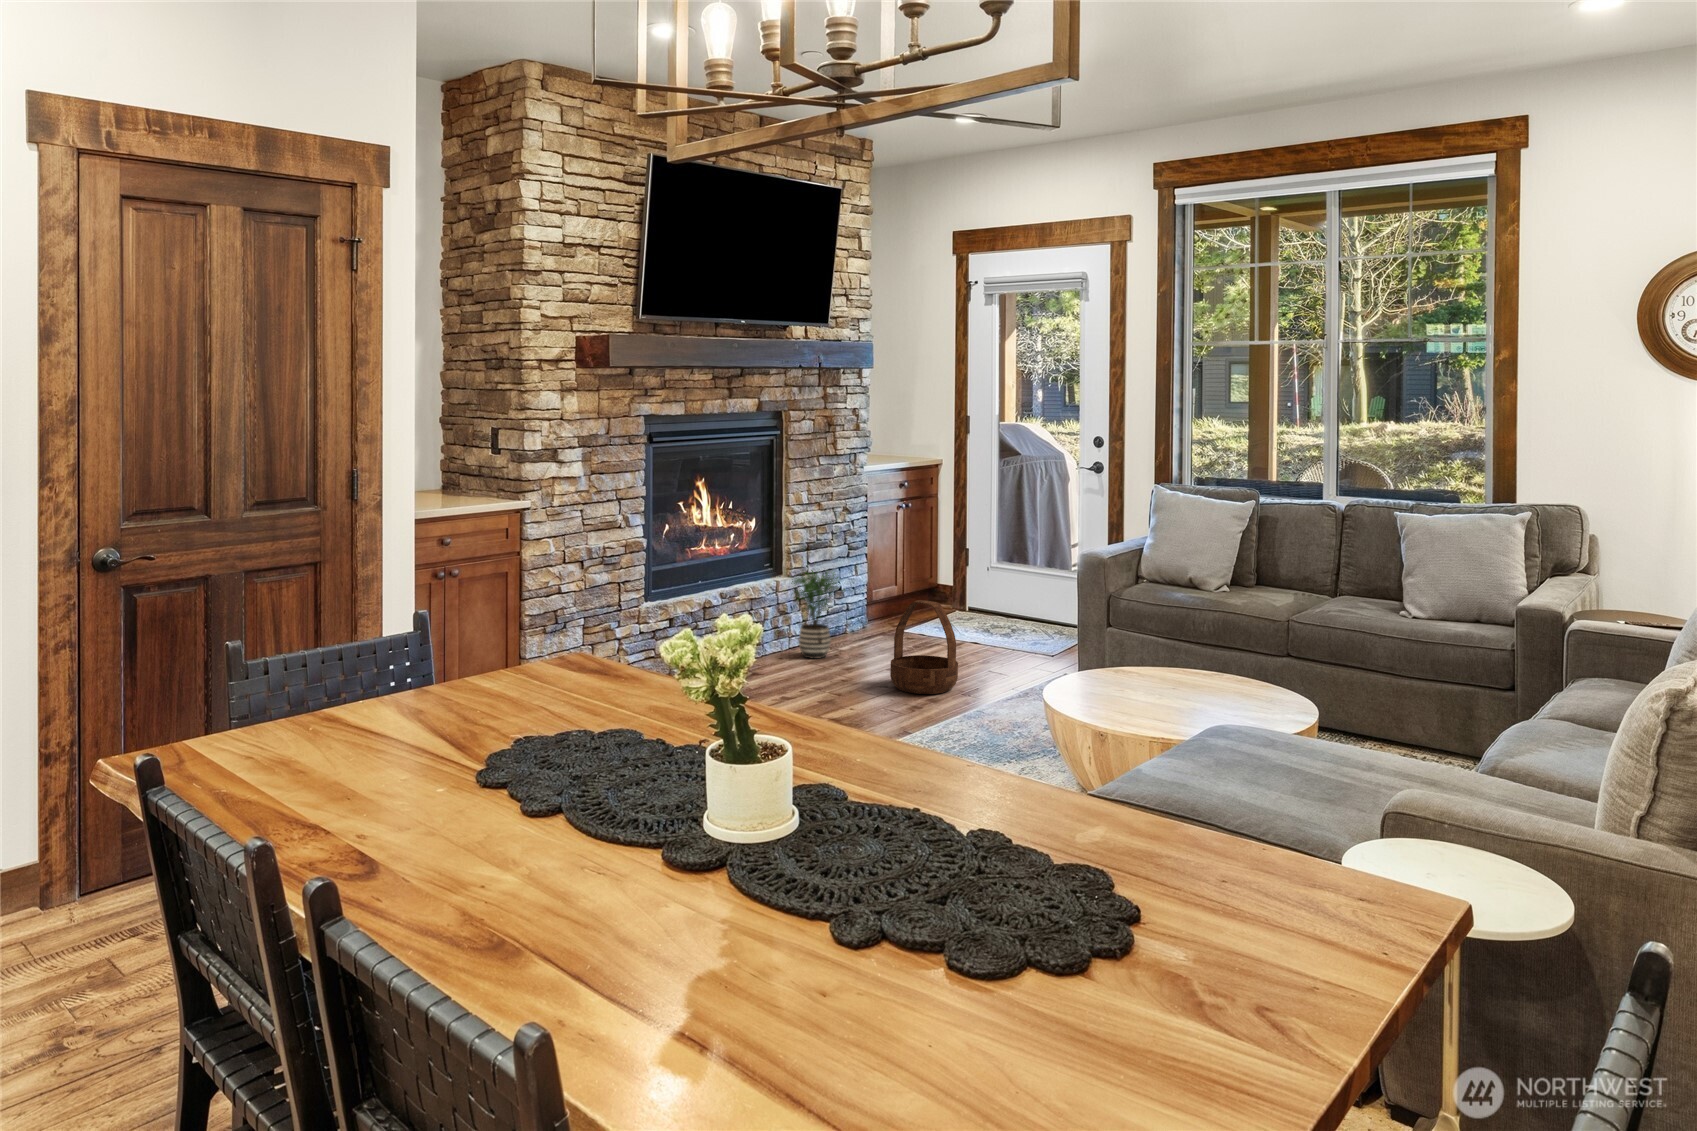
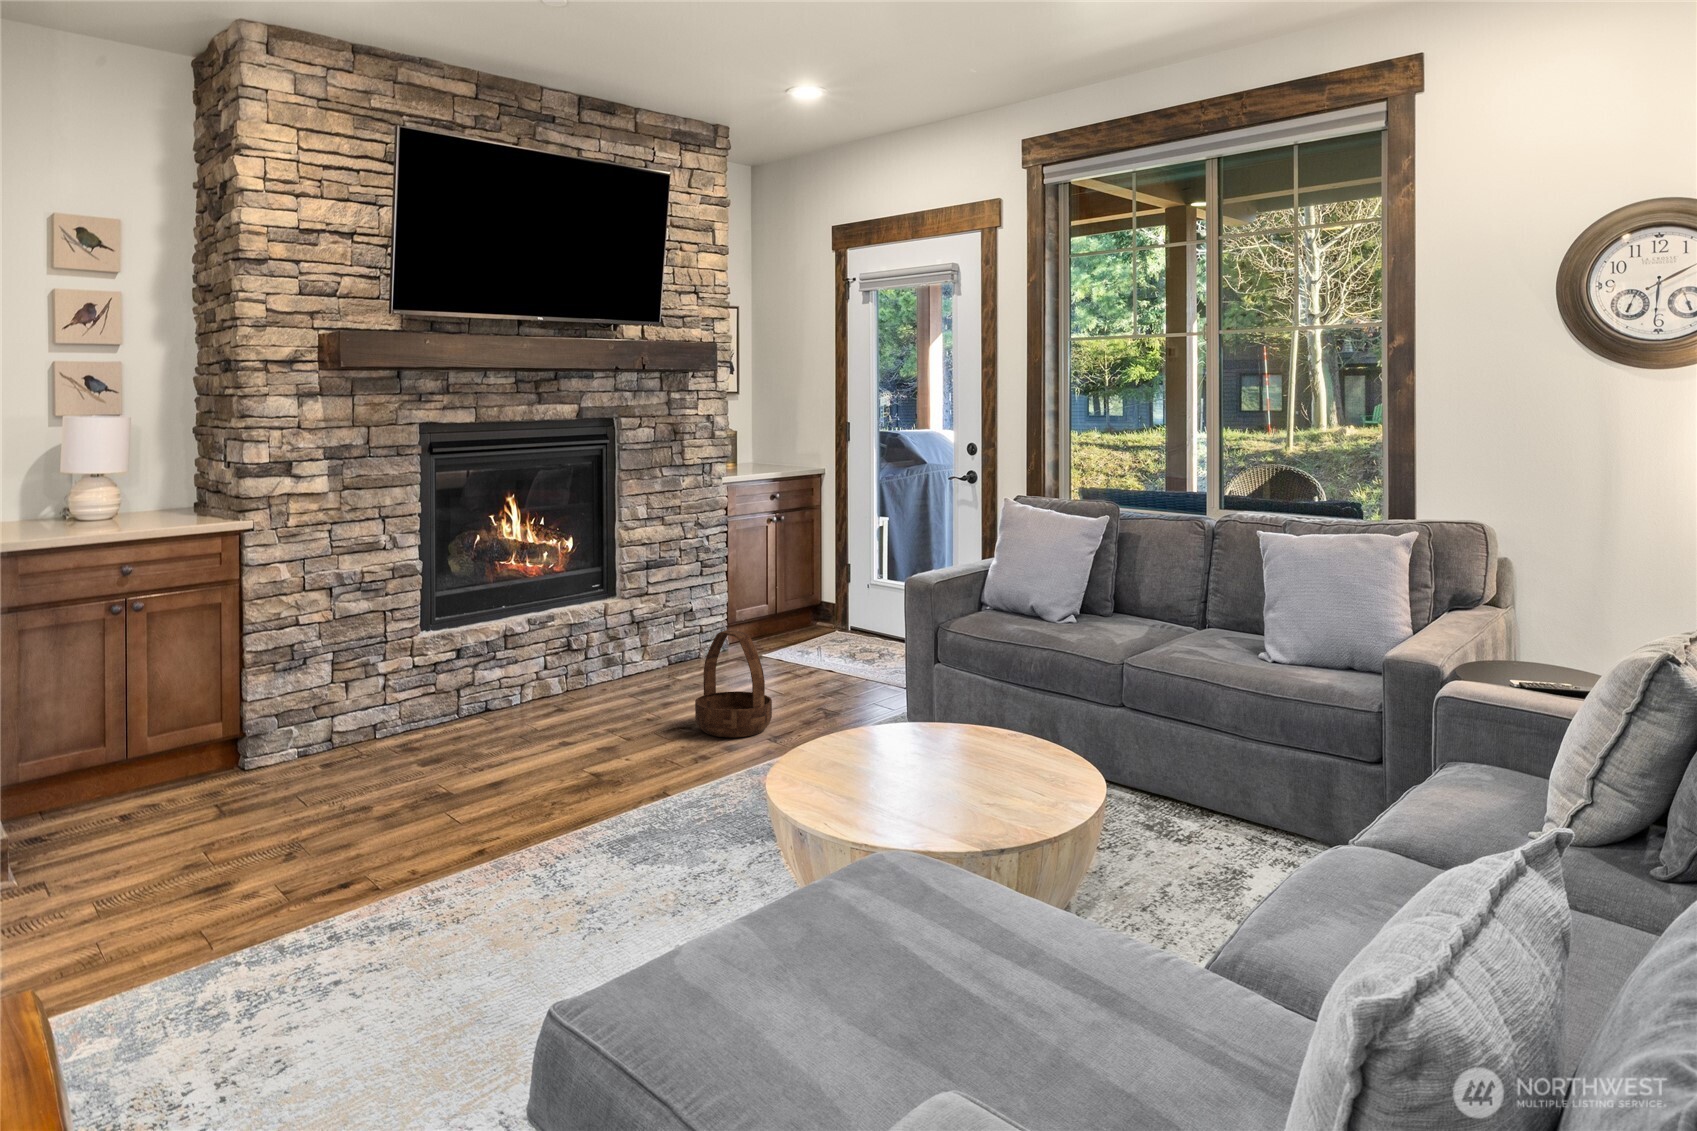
potted plant: present [792,570,845,659] -> none [612,591,677,691]

